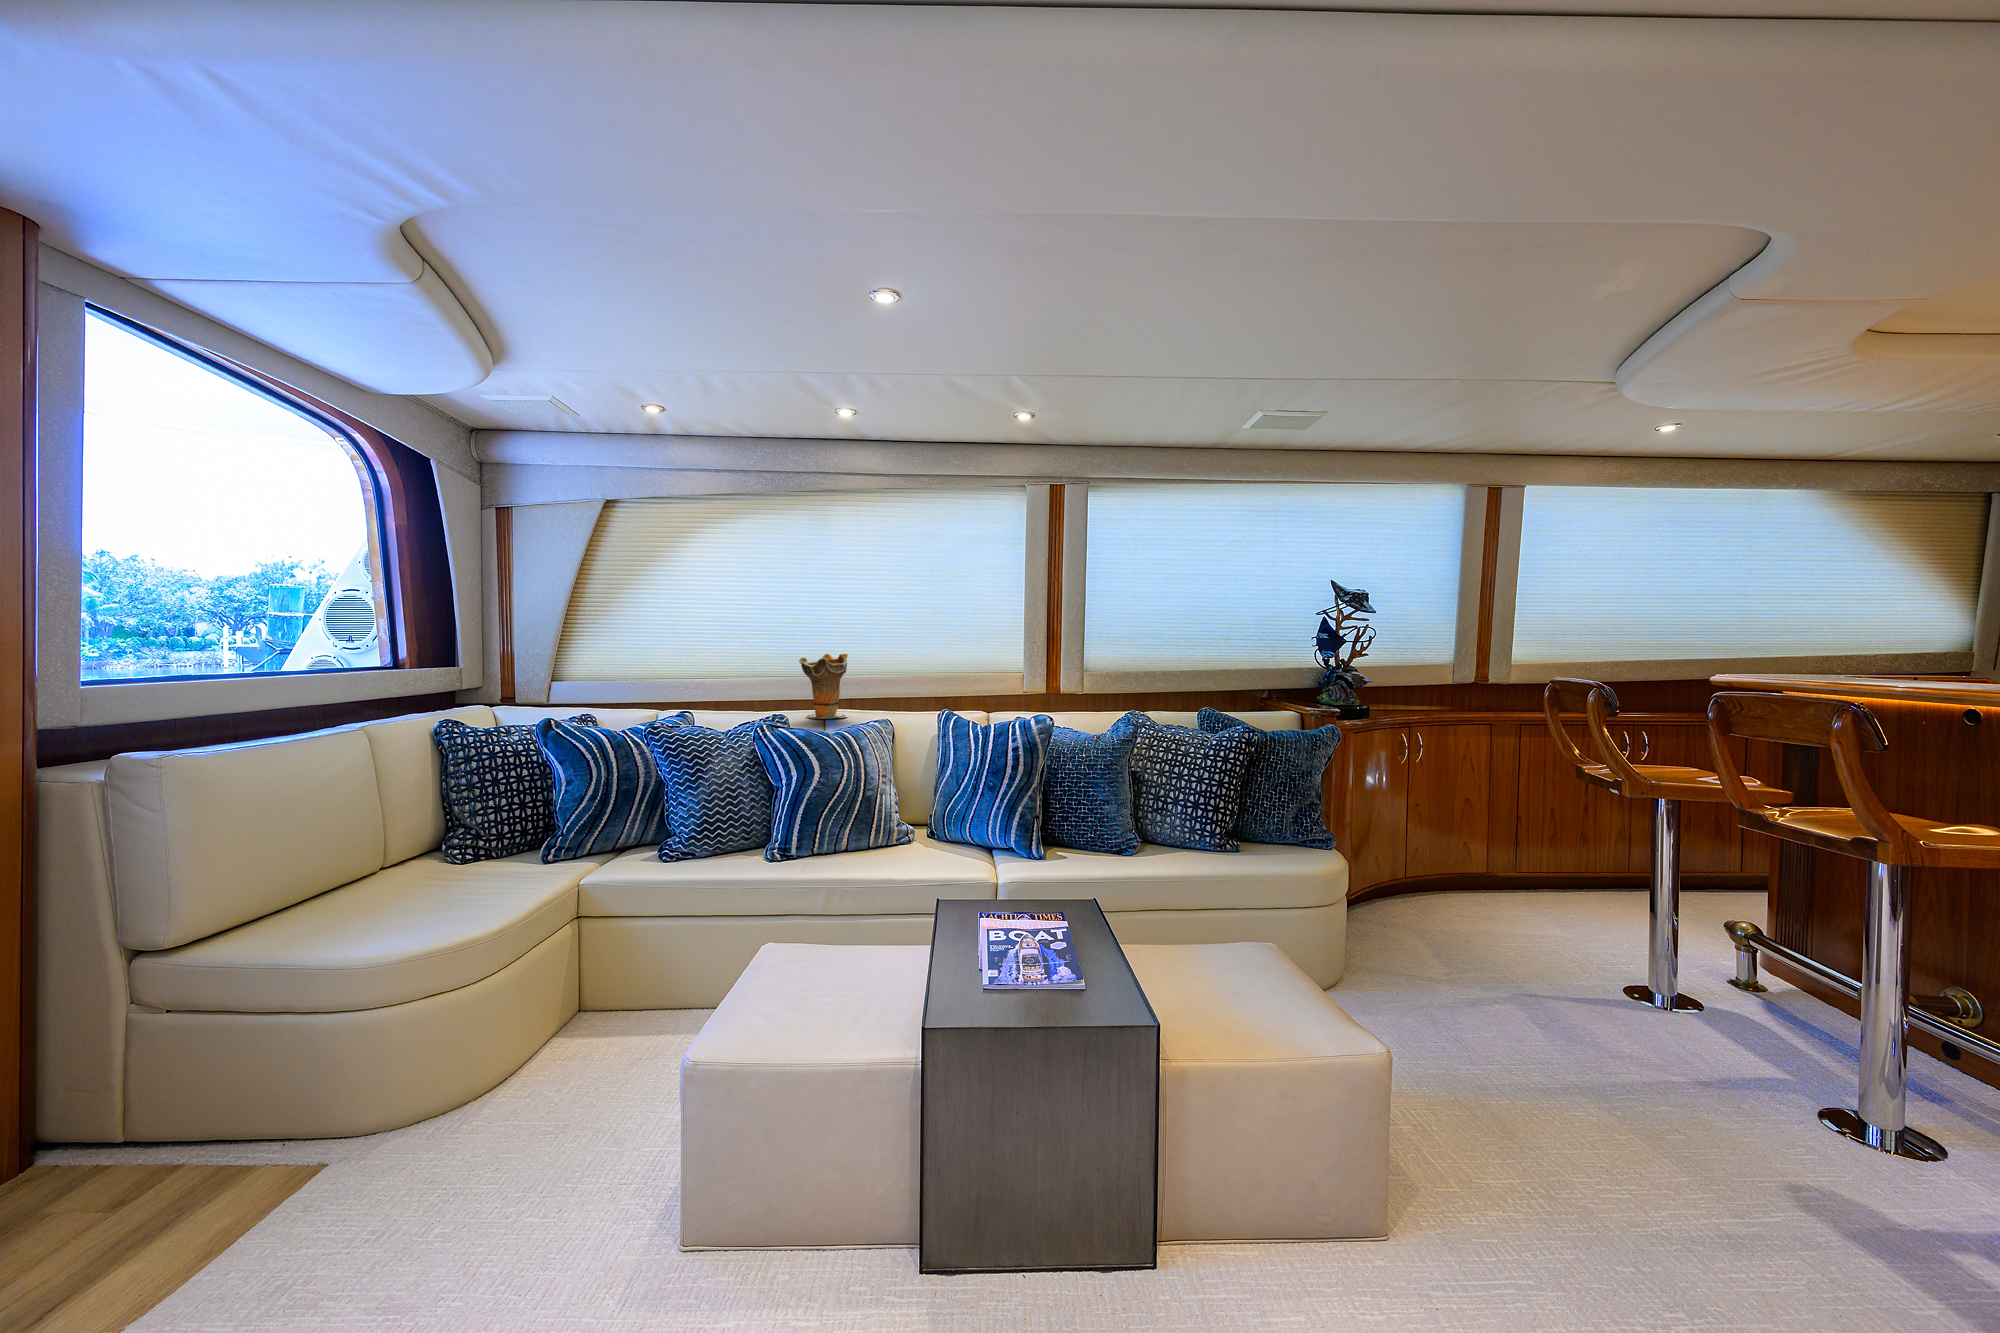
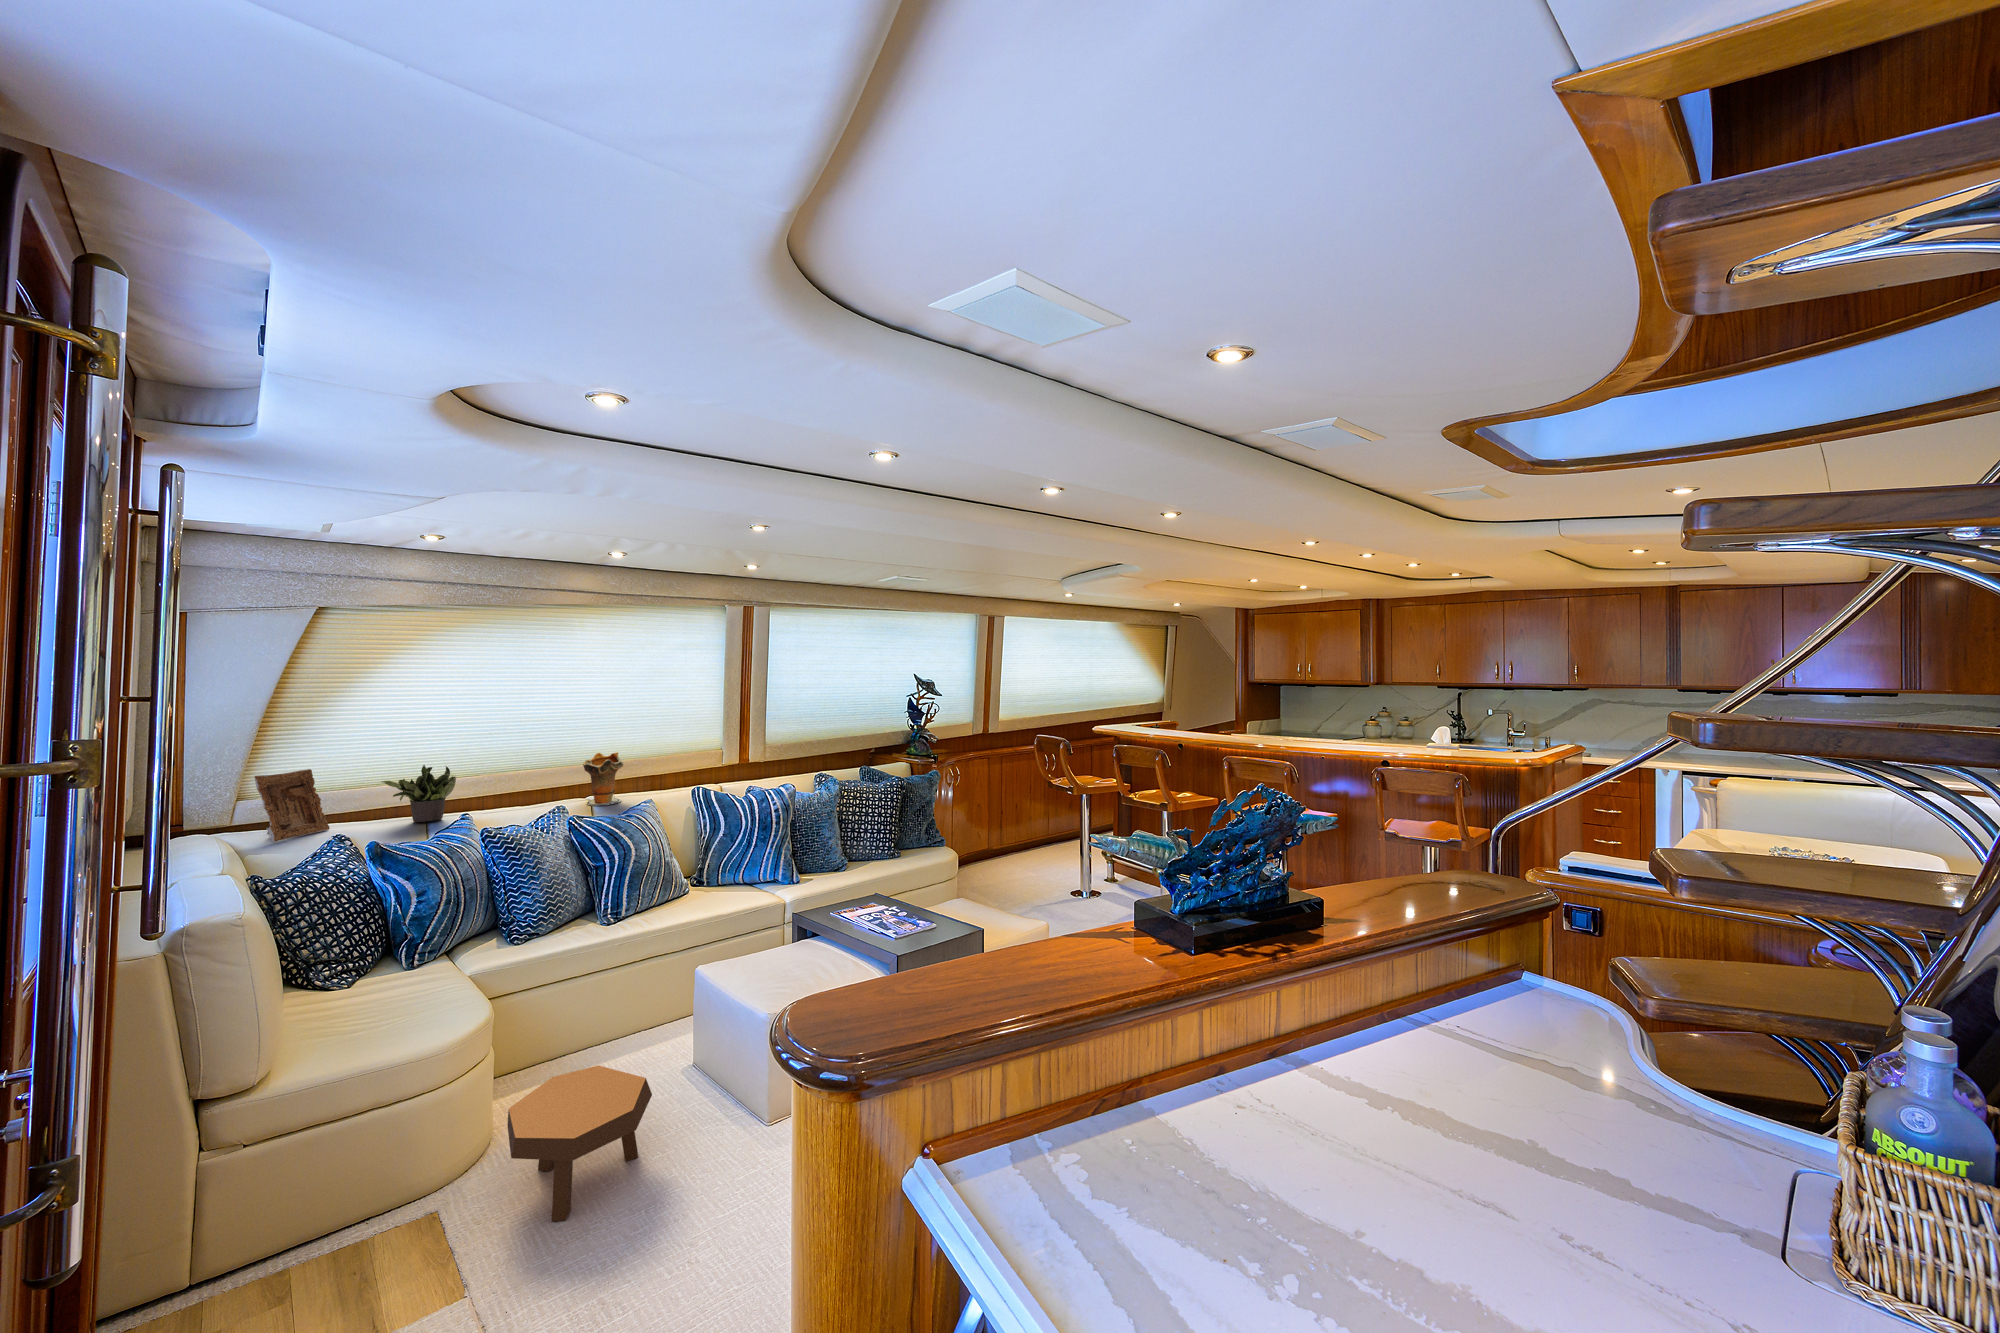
picture frame: none [490,644,557,714] -> present [254,769,330,842]
potted plant: none [600,647,669,713] -> present [382,765,456,822]
footstool: none [405,1022,618,1226] -> present [507,1066,652,1222]

